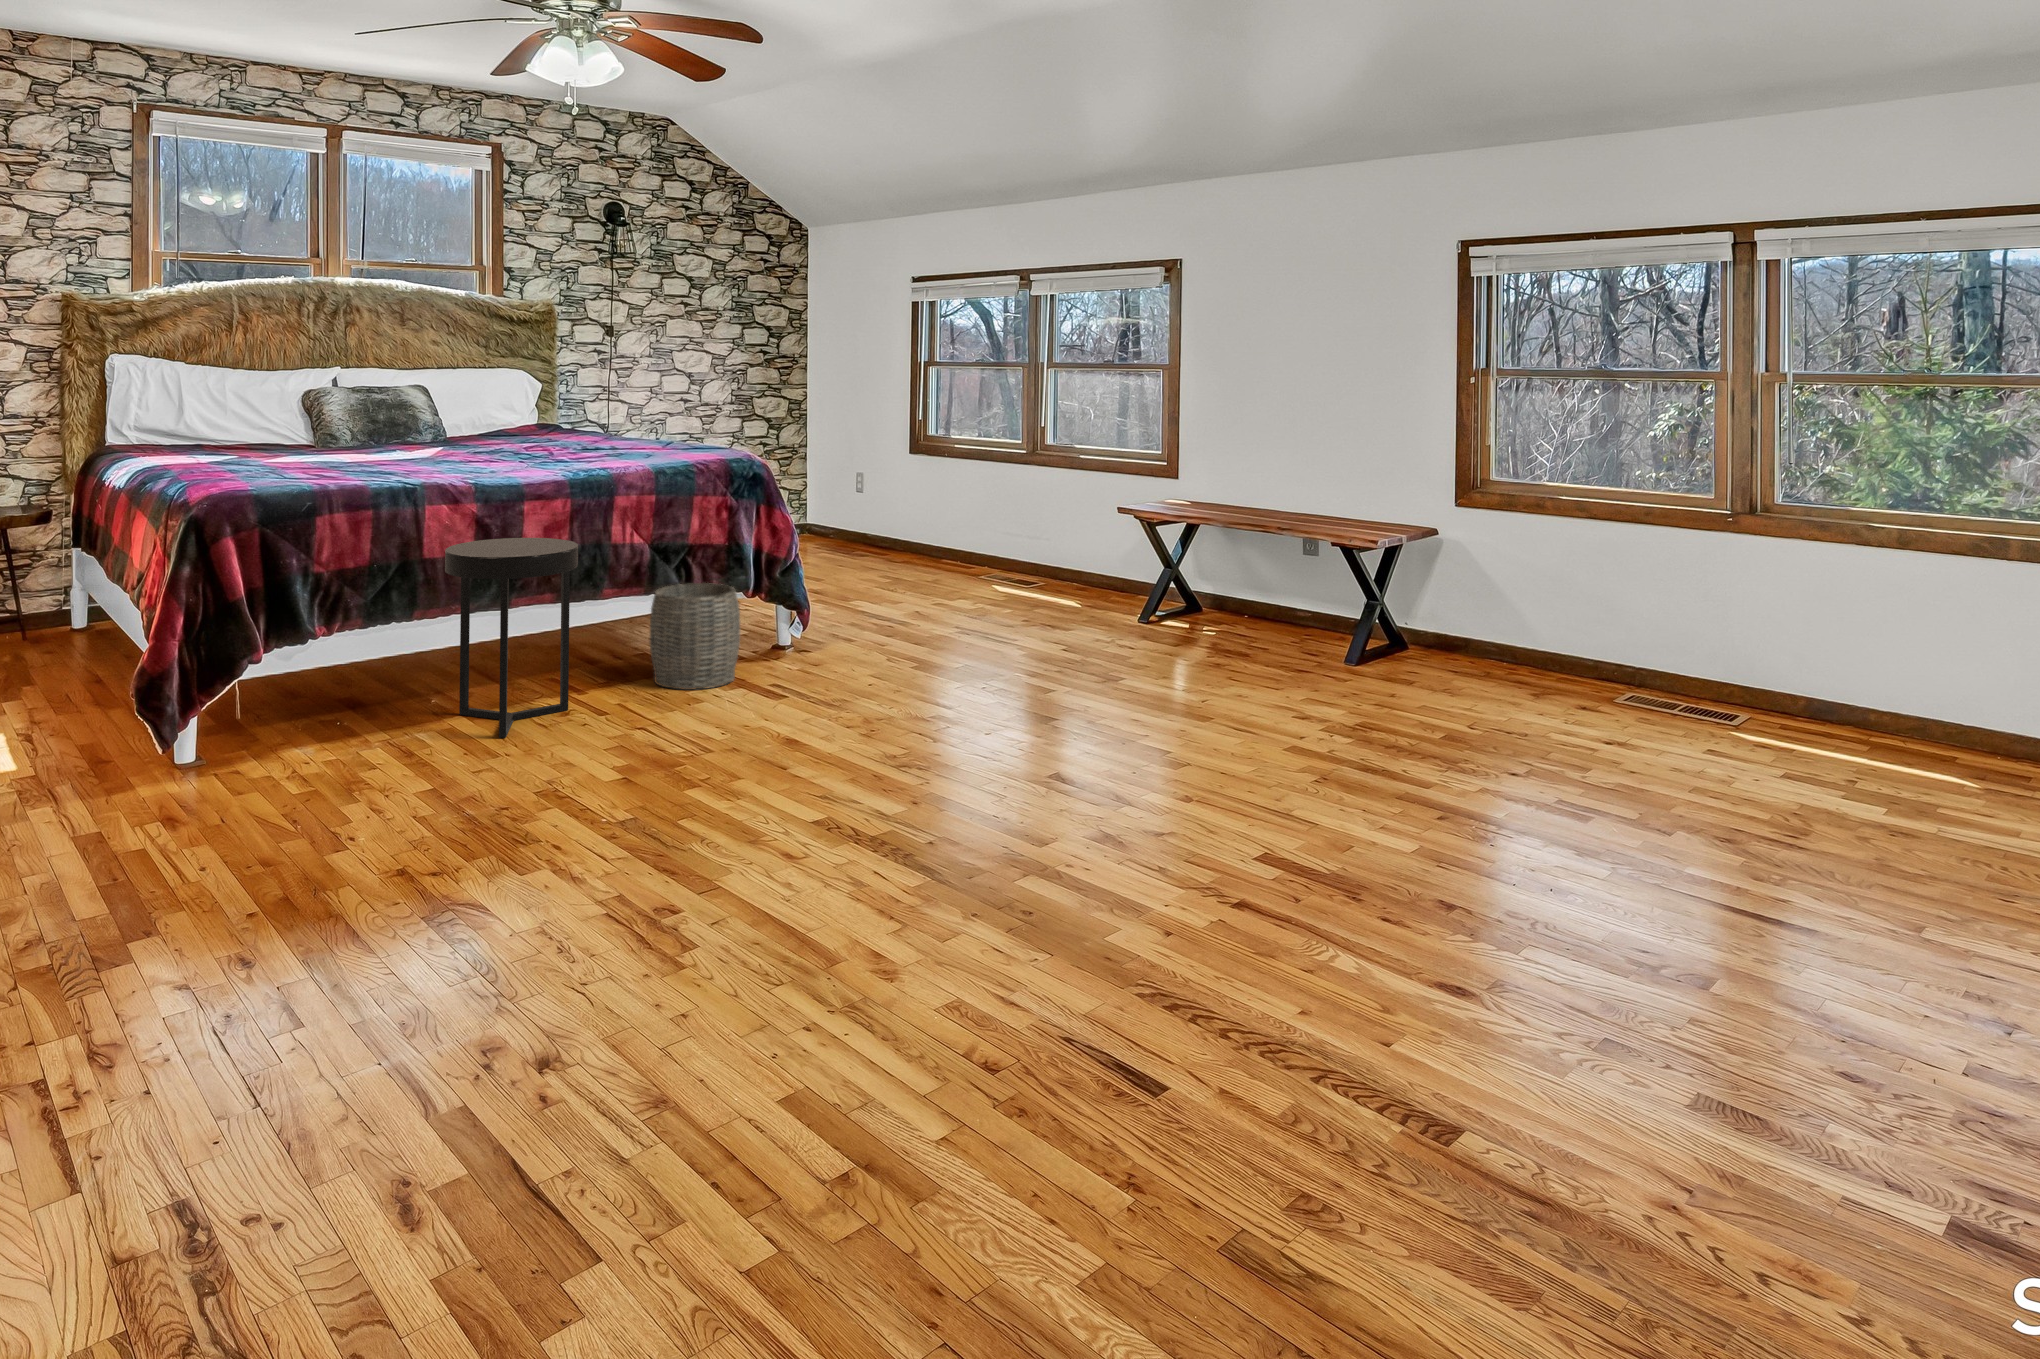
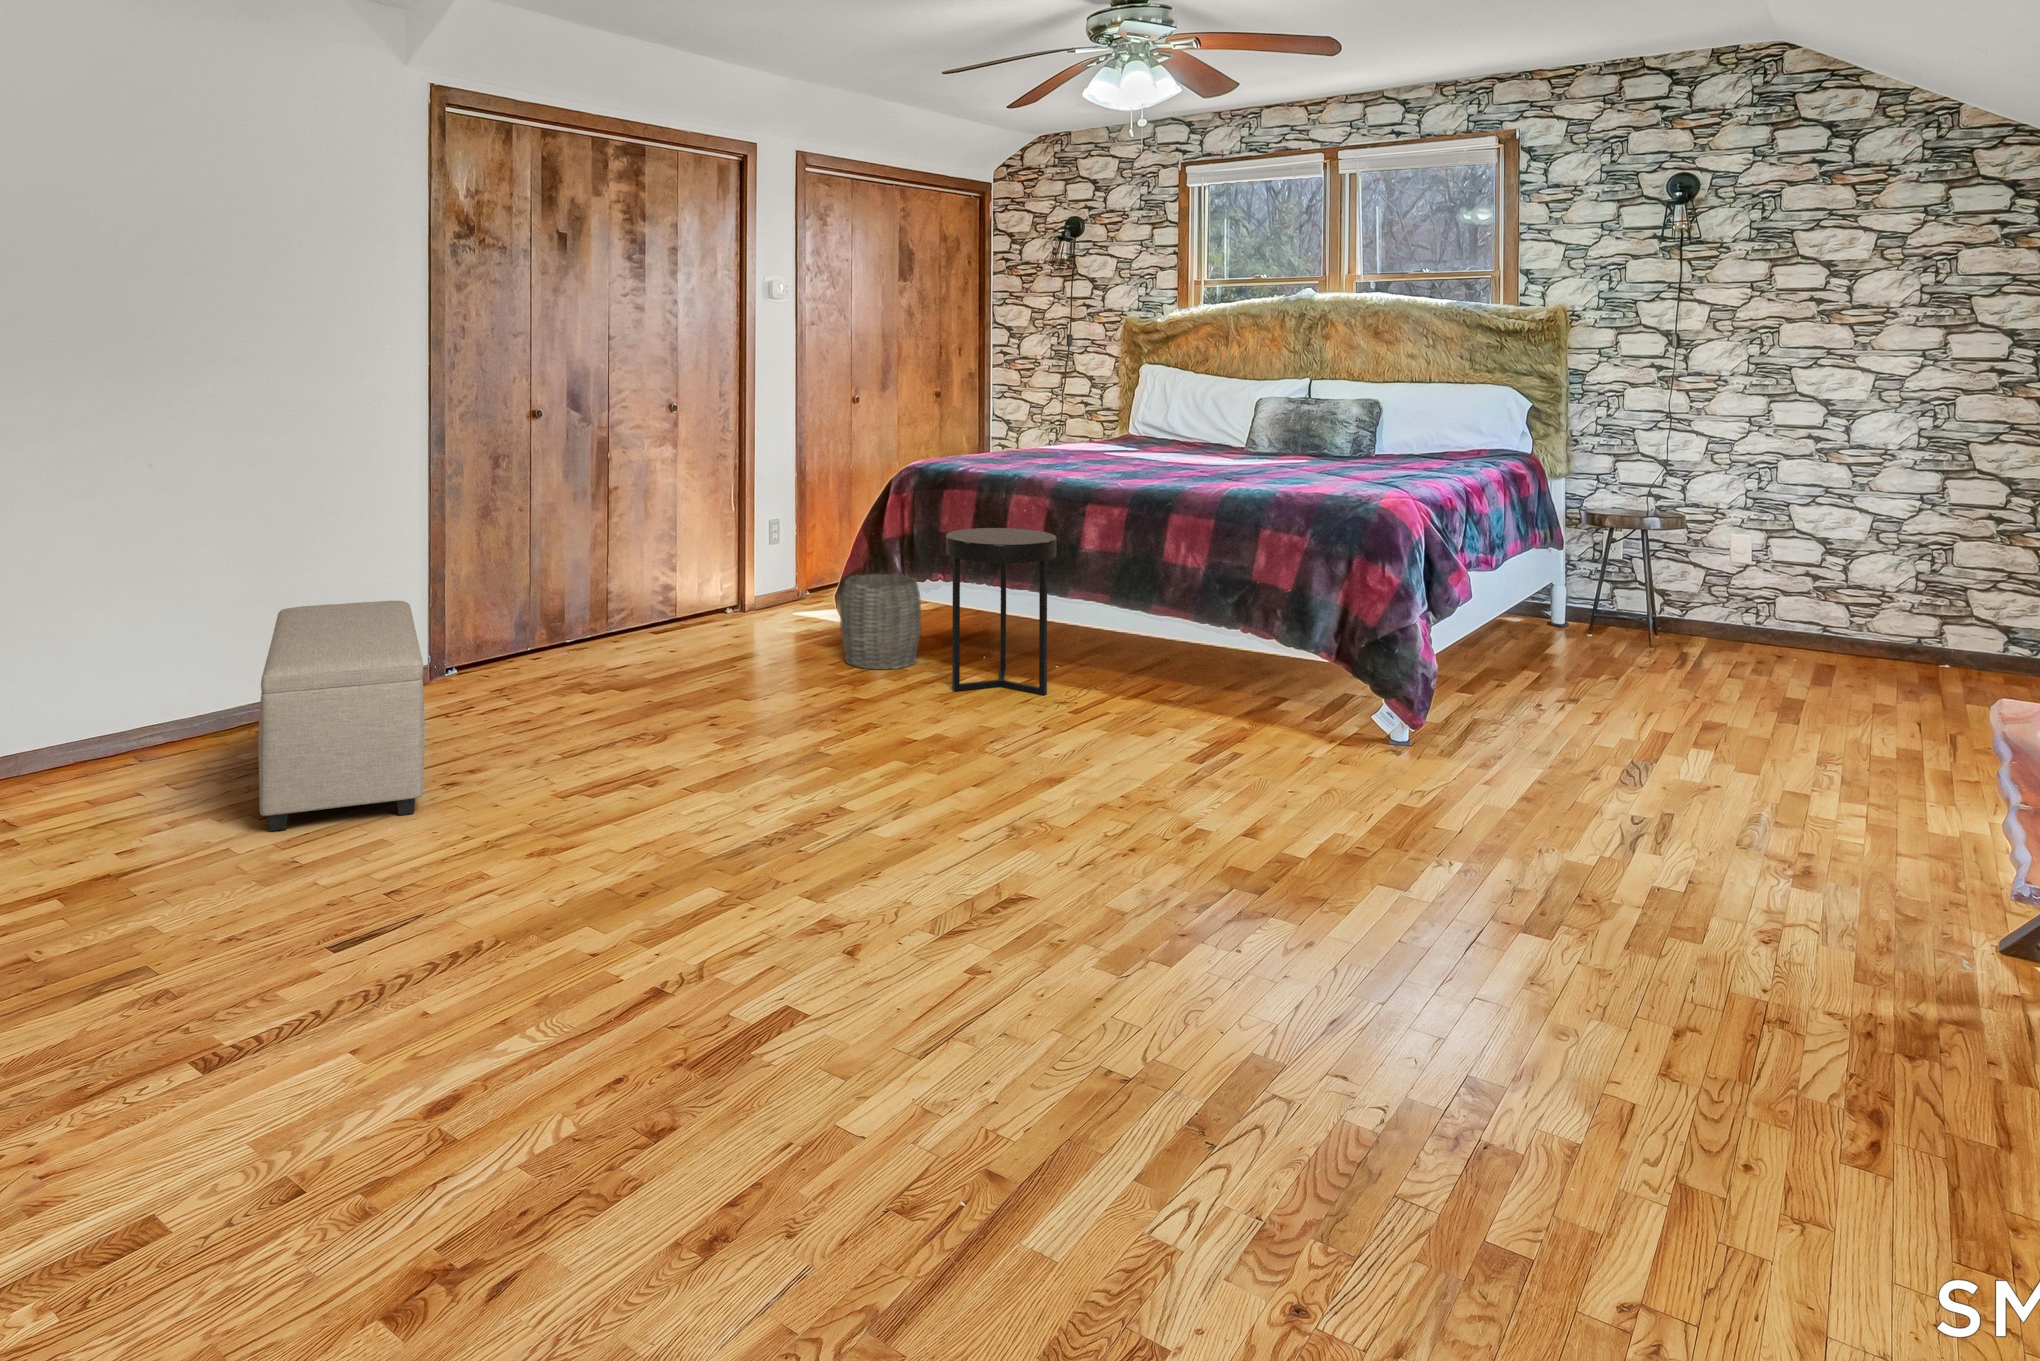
woven basket: present [650,583,740,690] -> present [840,574,921,670]
ottoman: none [39,809,735,1269] -> present [259,601,425,831]

